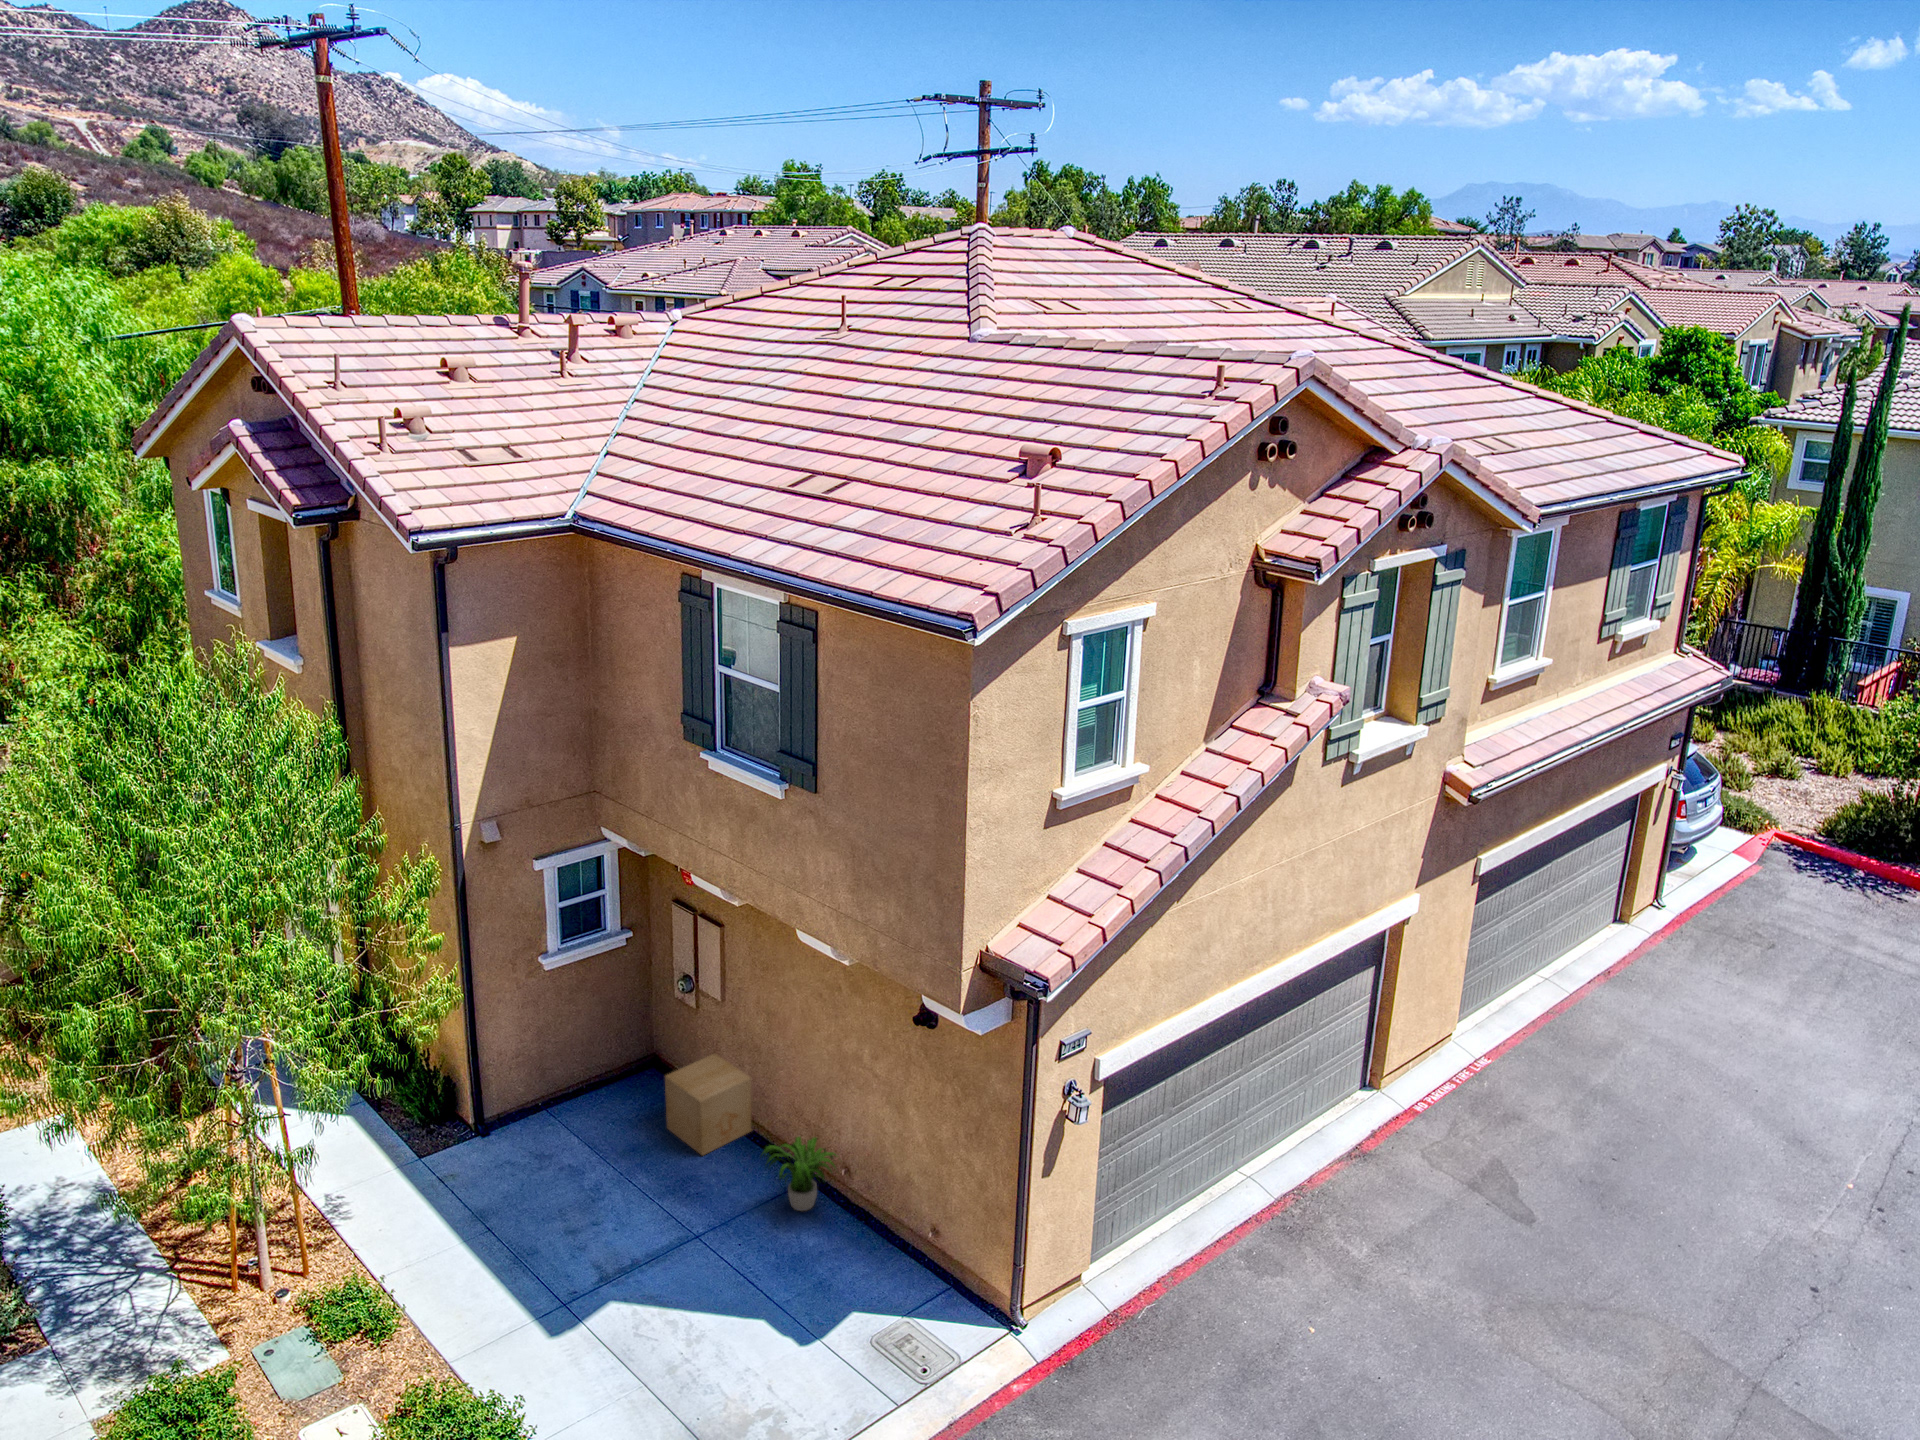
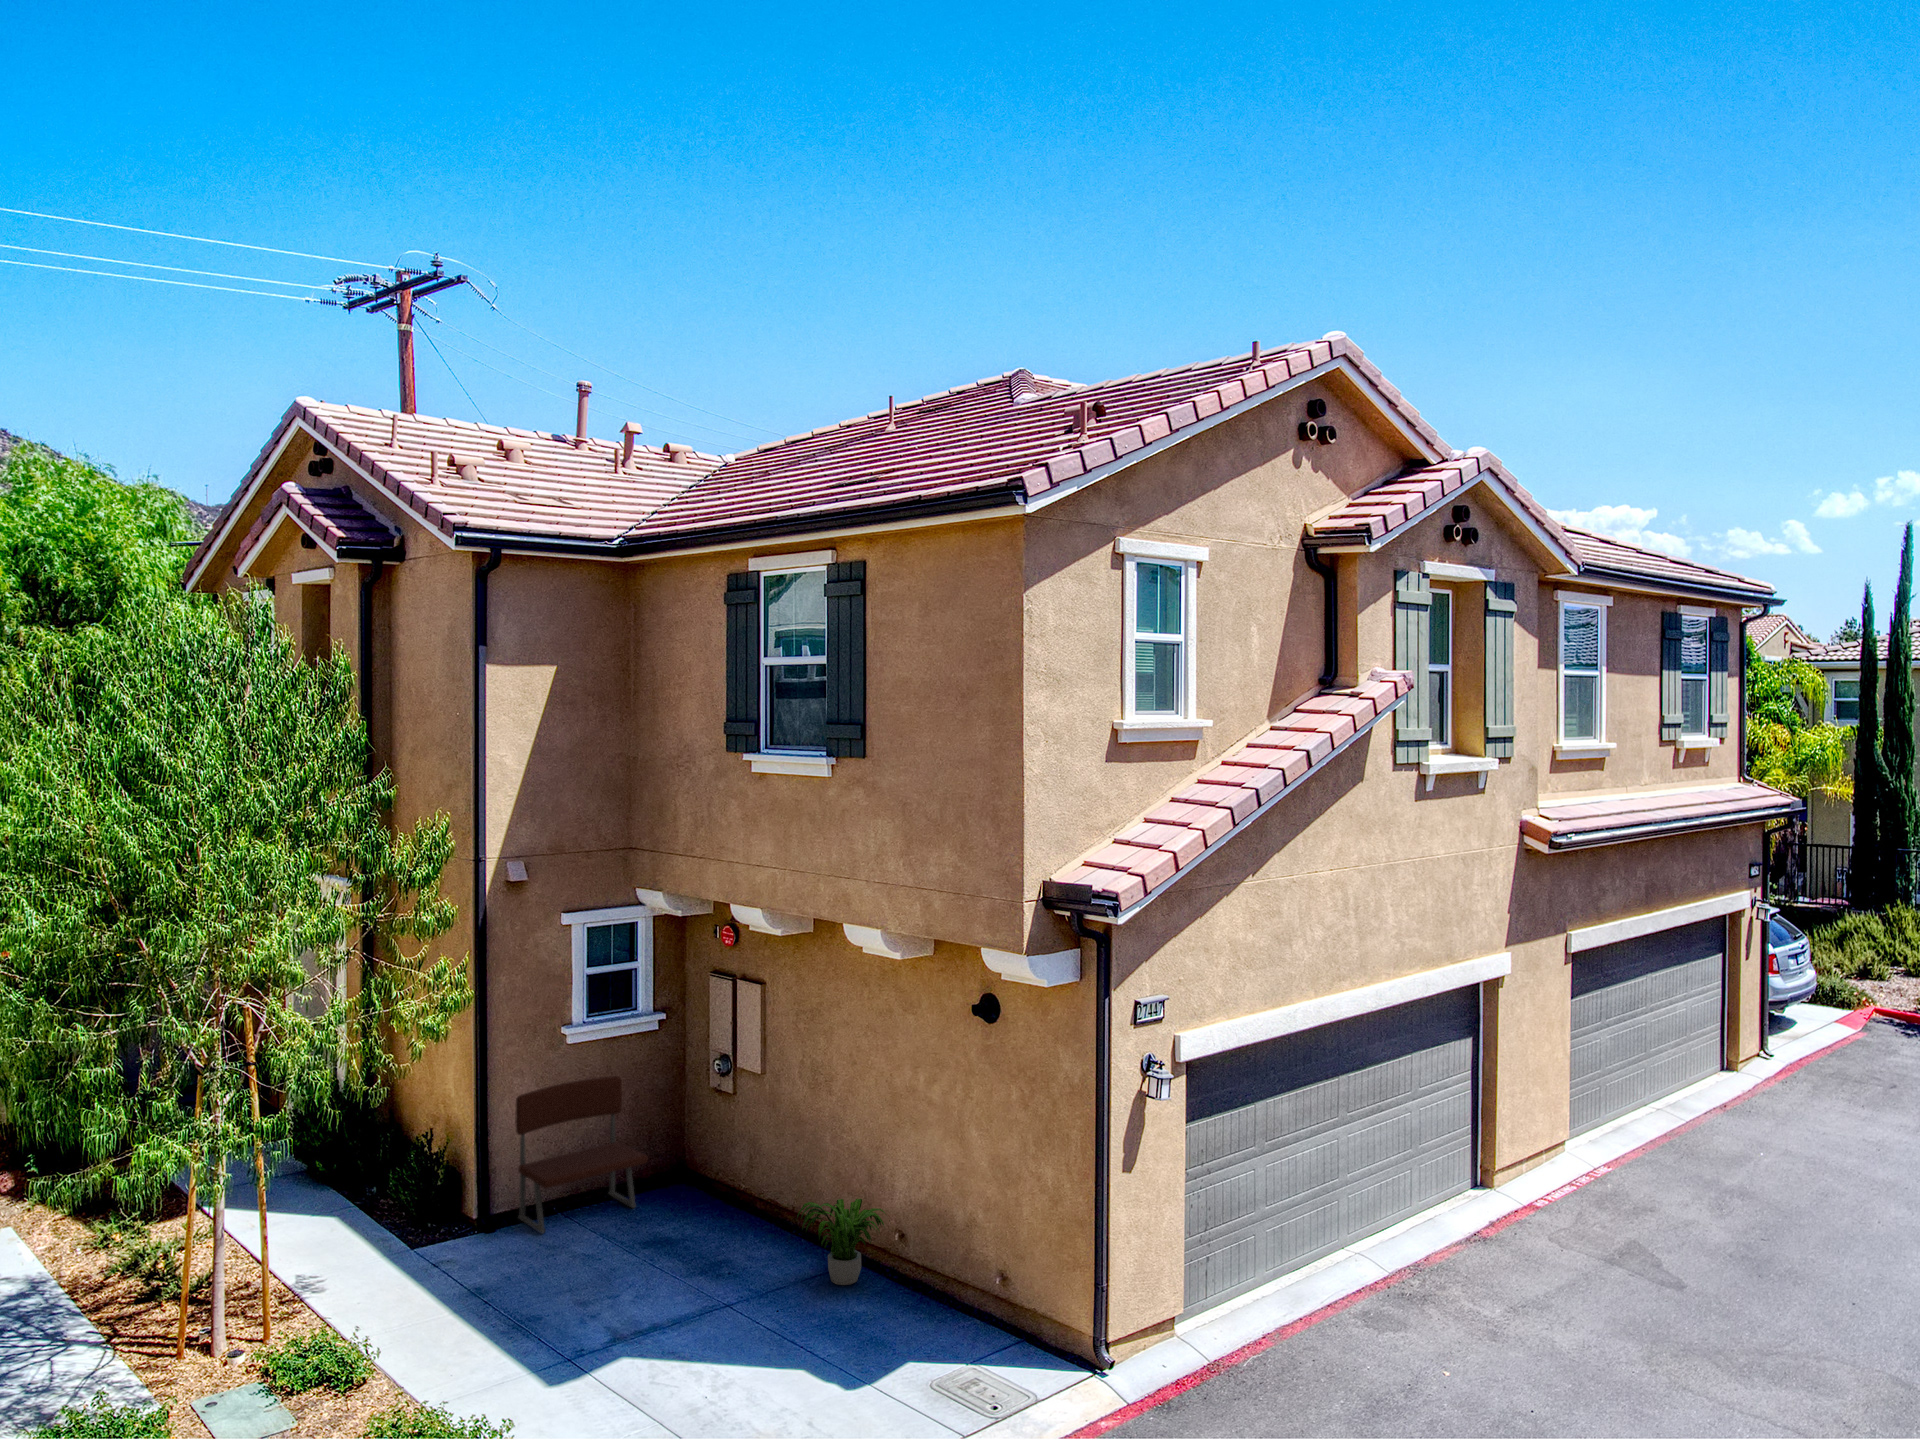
bench: none [503,998,626,1145] -> present [515,1076,648,1233]
cardboard box: present [665,1054,752,1155] -> none [690,1138,788,1242]

